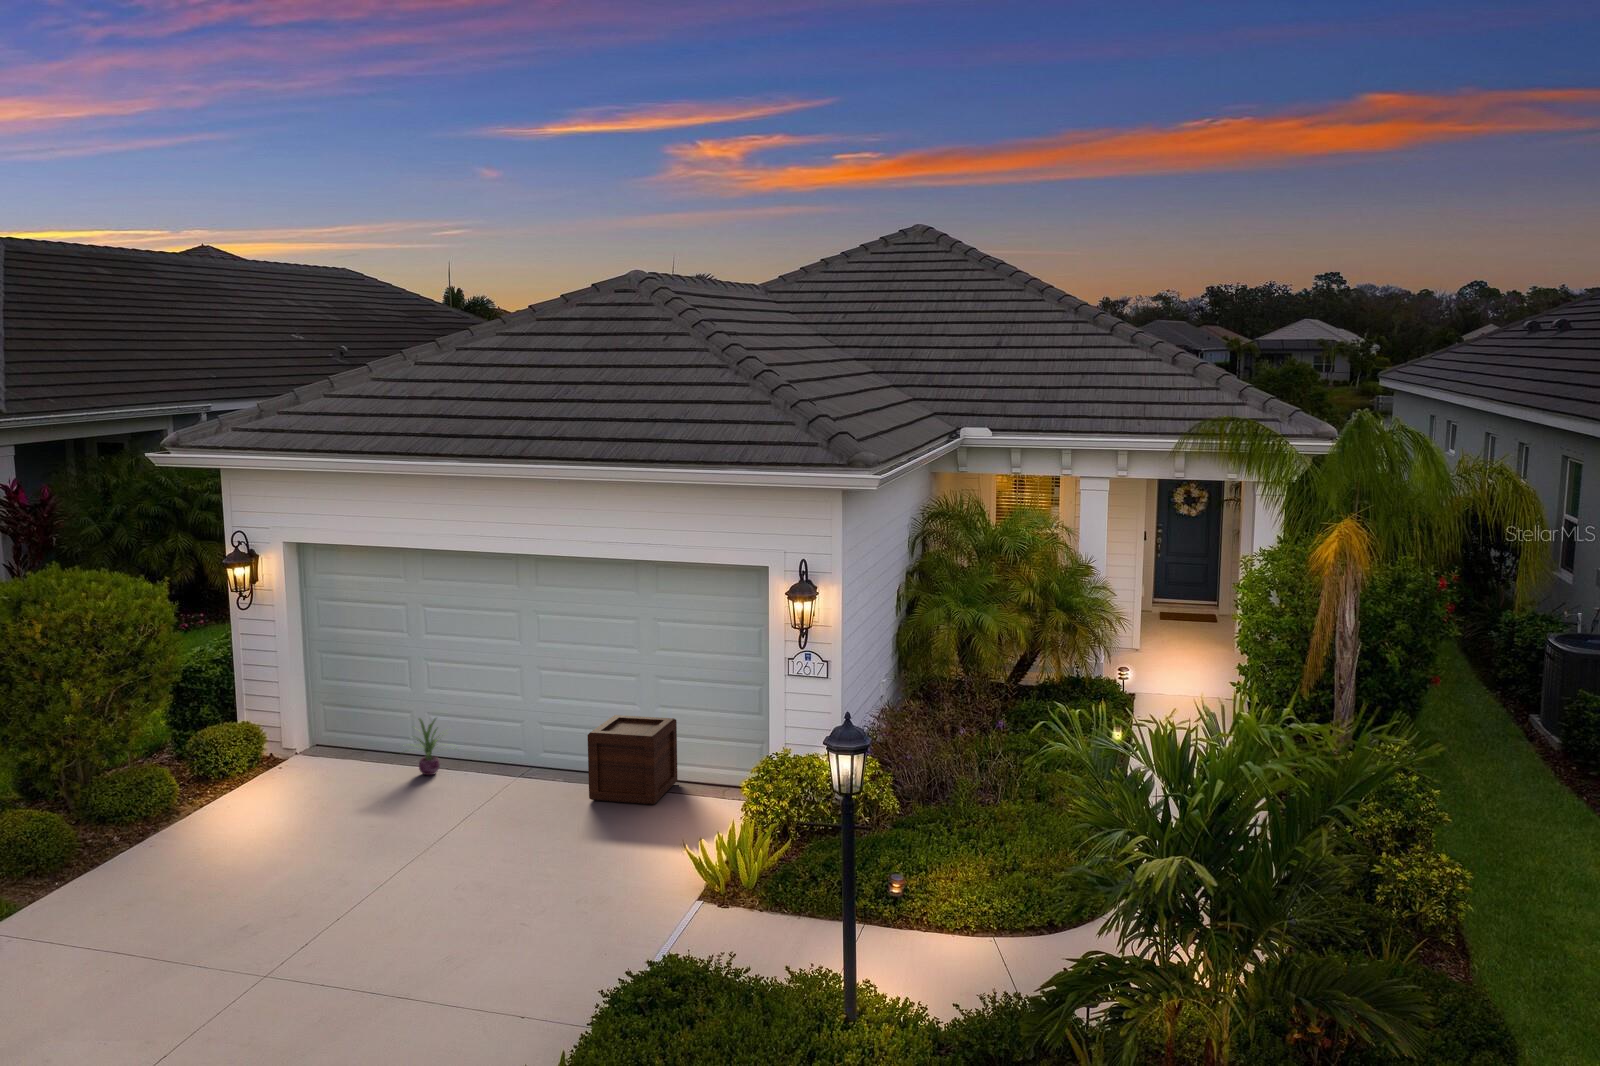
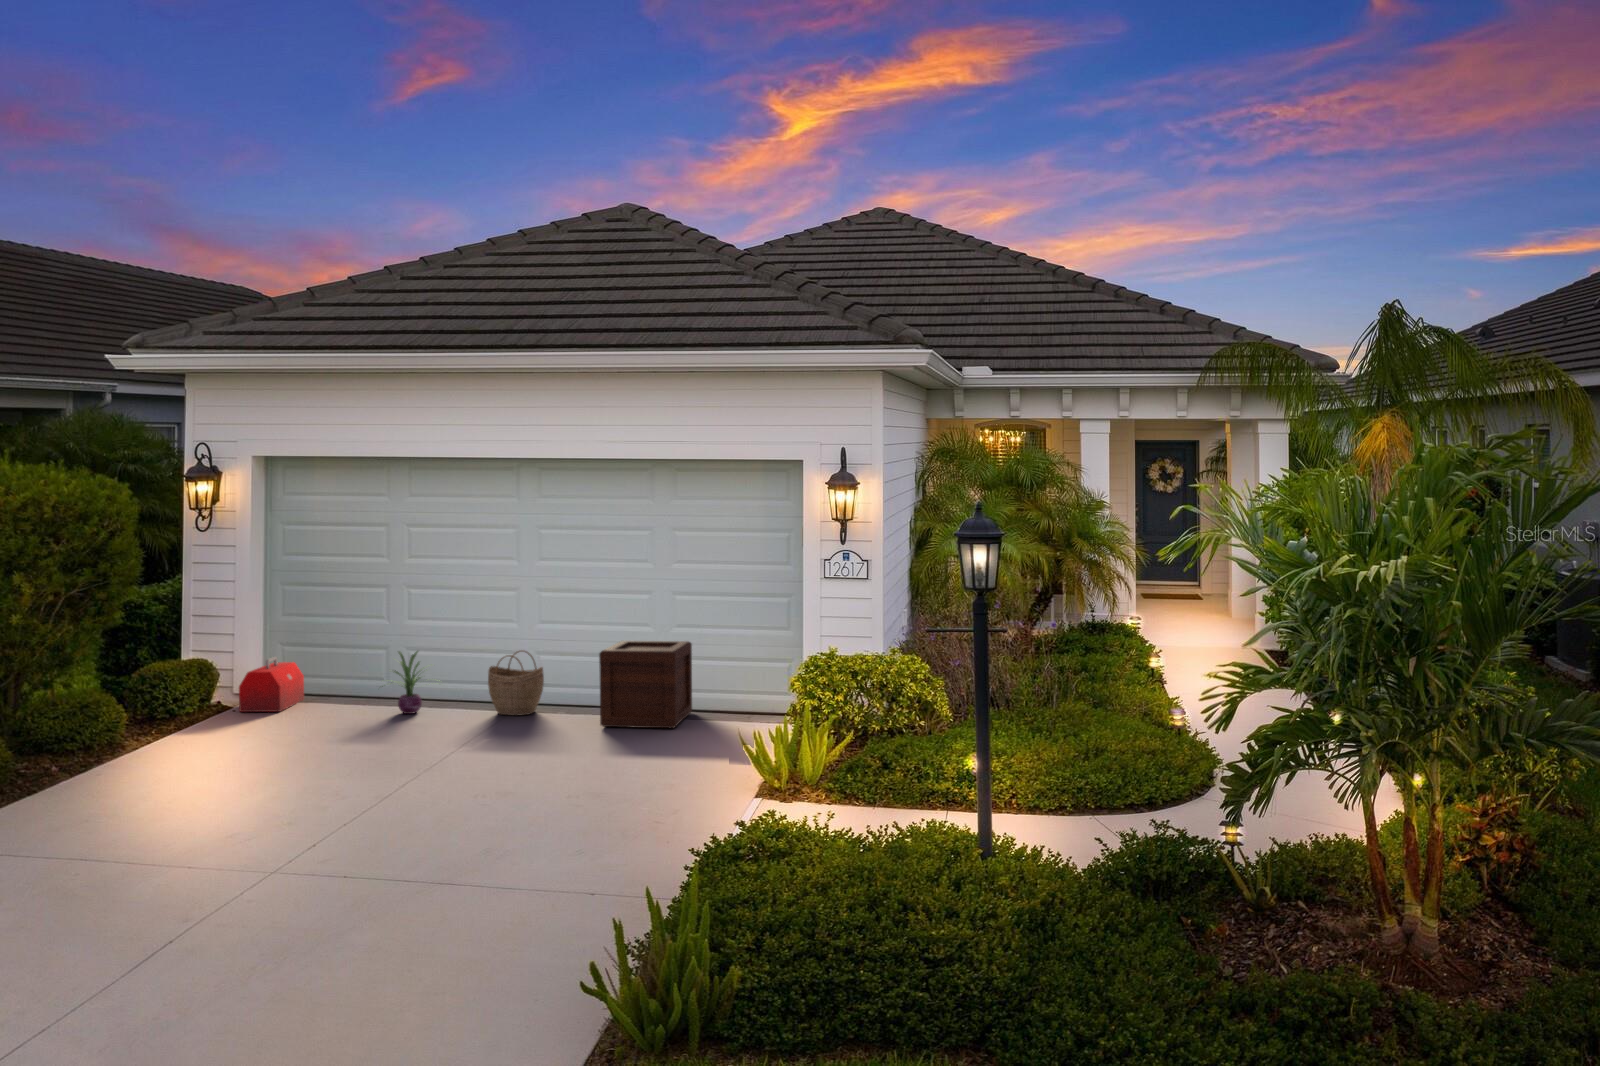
toolbox: none [283,716,343,769] -> present [239,657,304,712]
woven basket: none [496,720,546,781] -> present [488,650,544,715]

